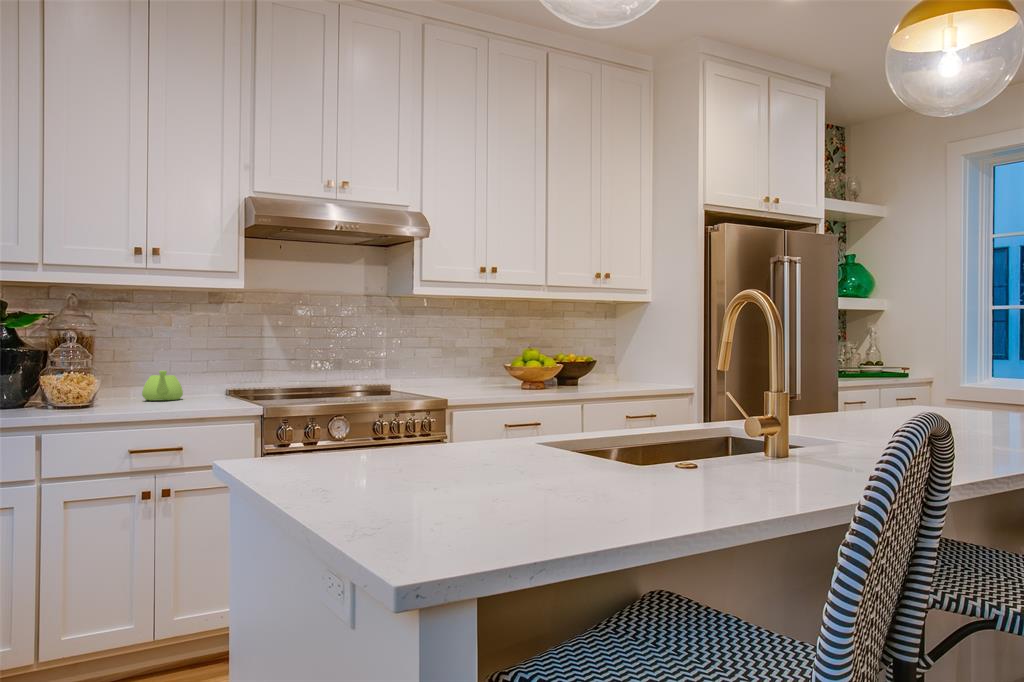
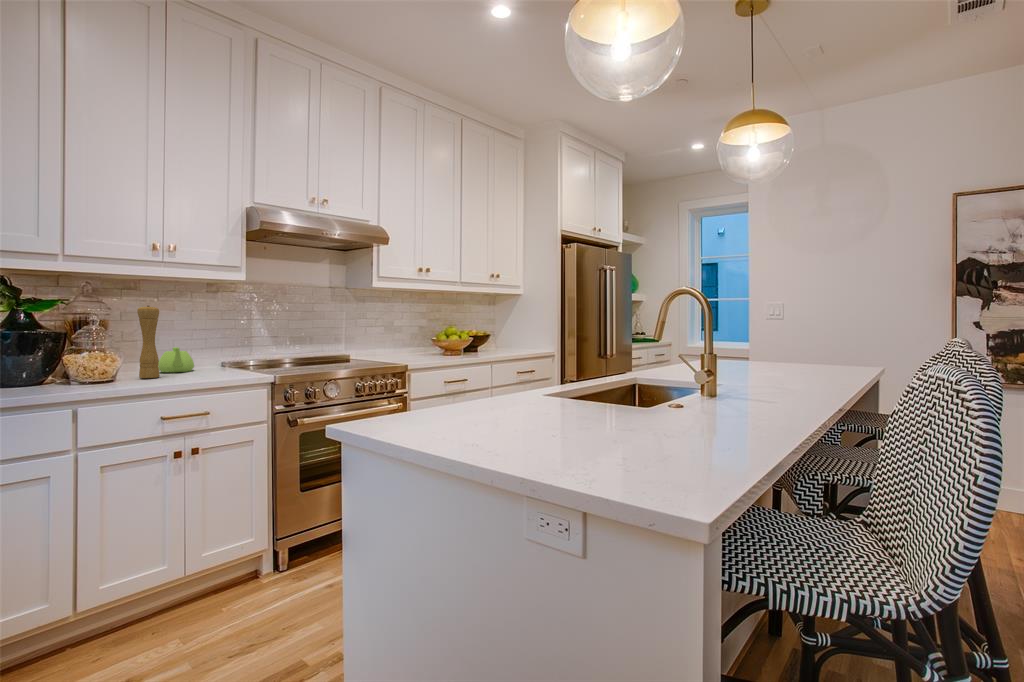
pepper mill: none [116,319,140,405] -> present [137,306,160,378]

